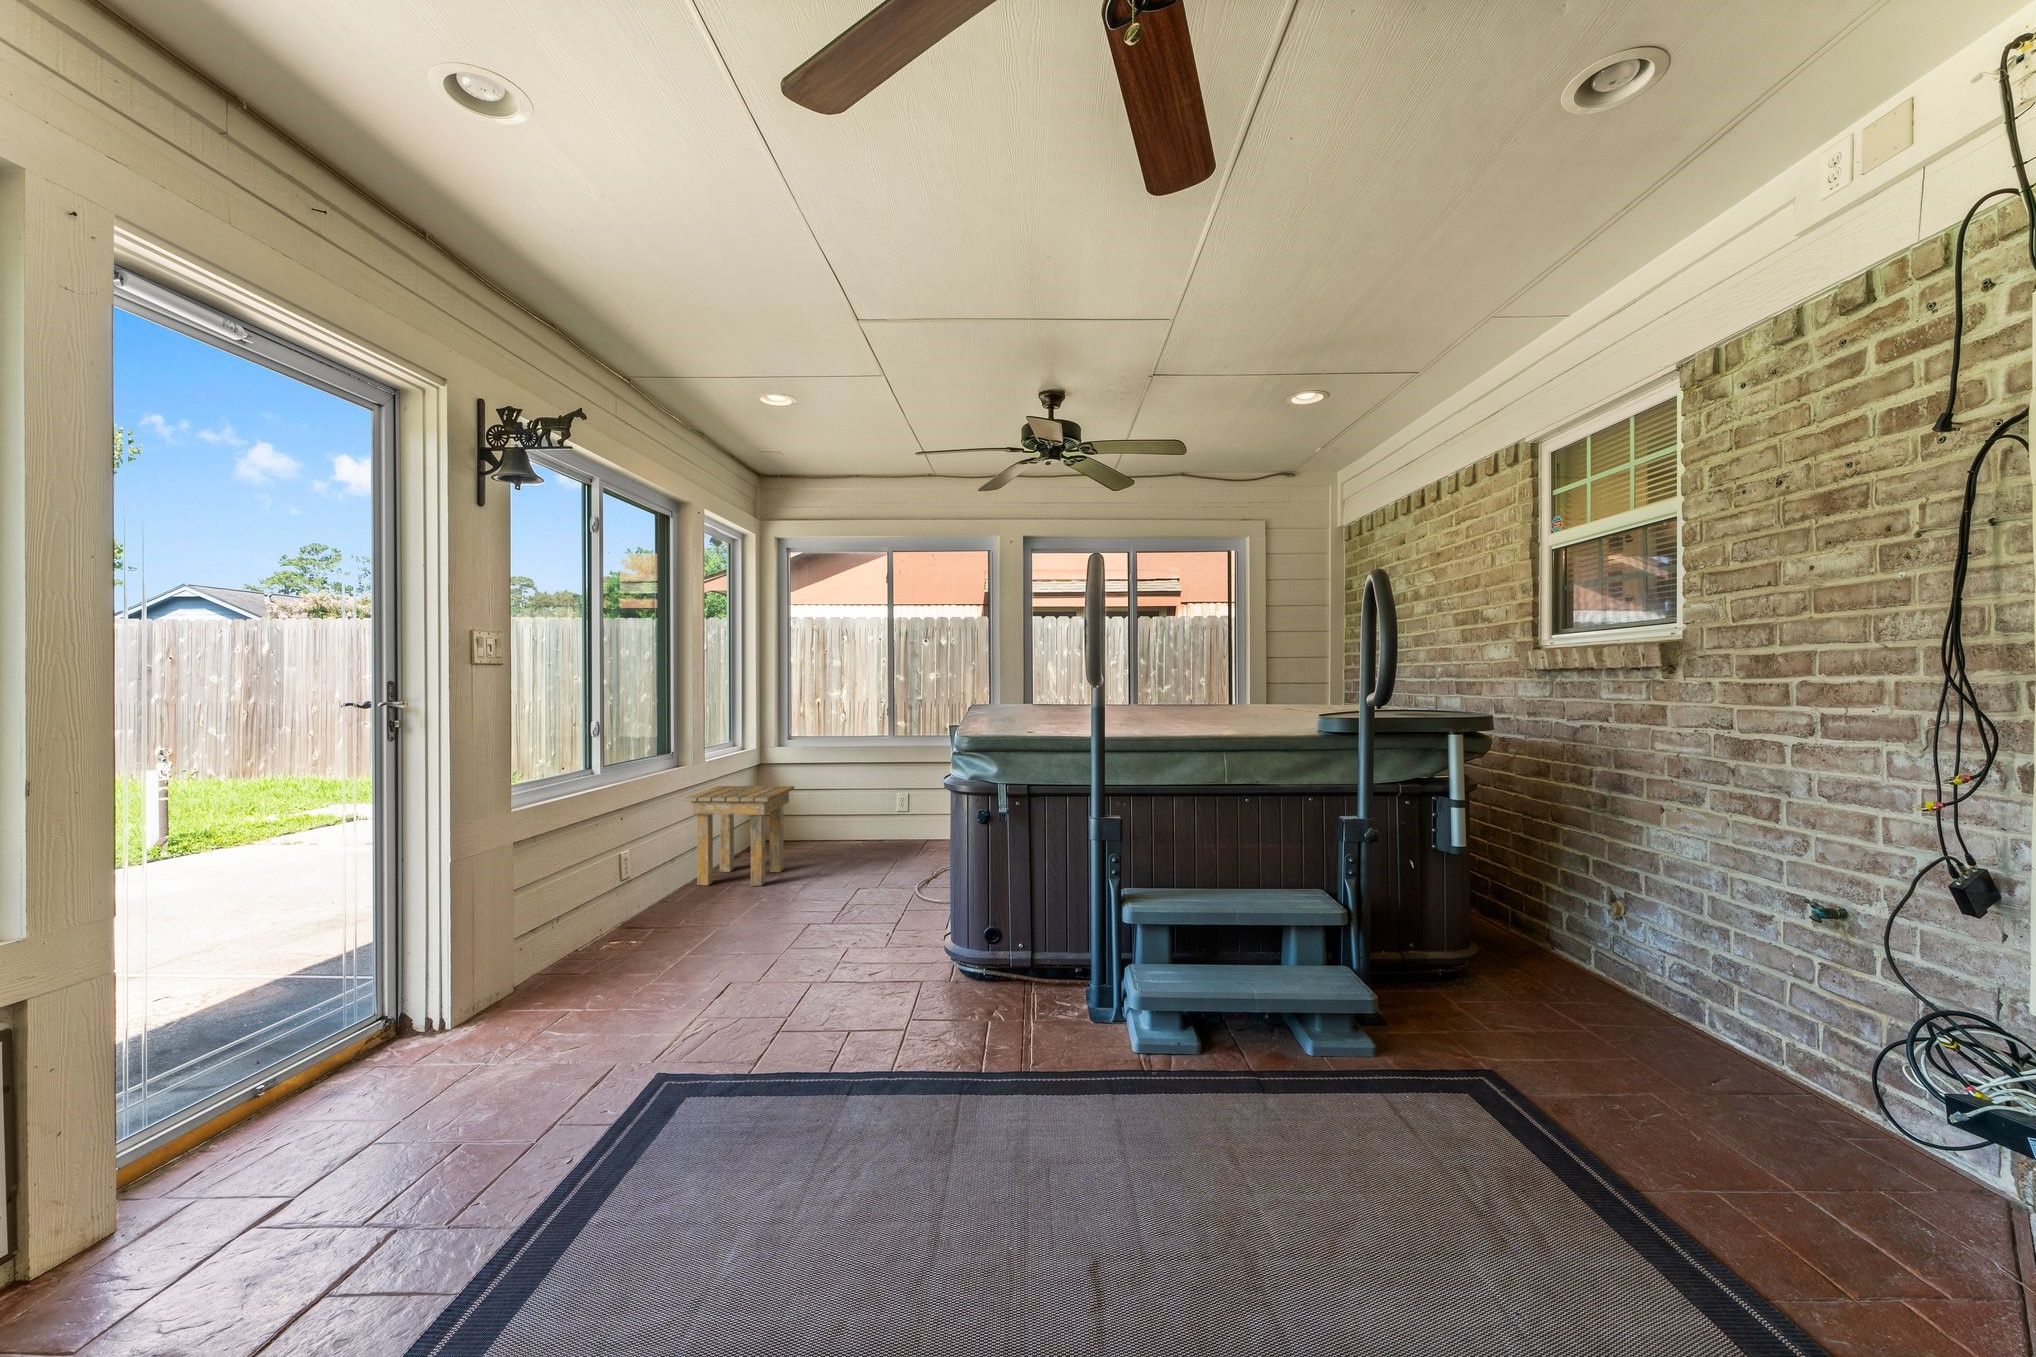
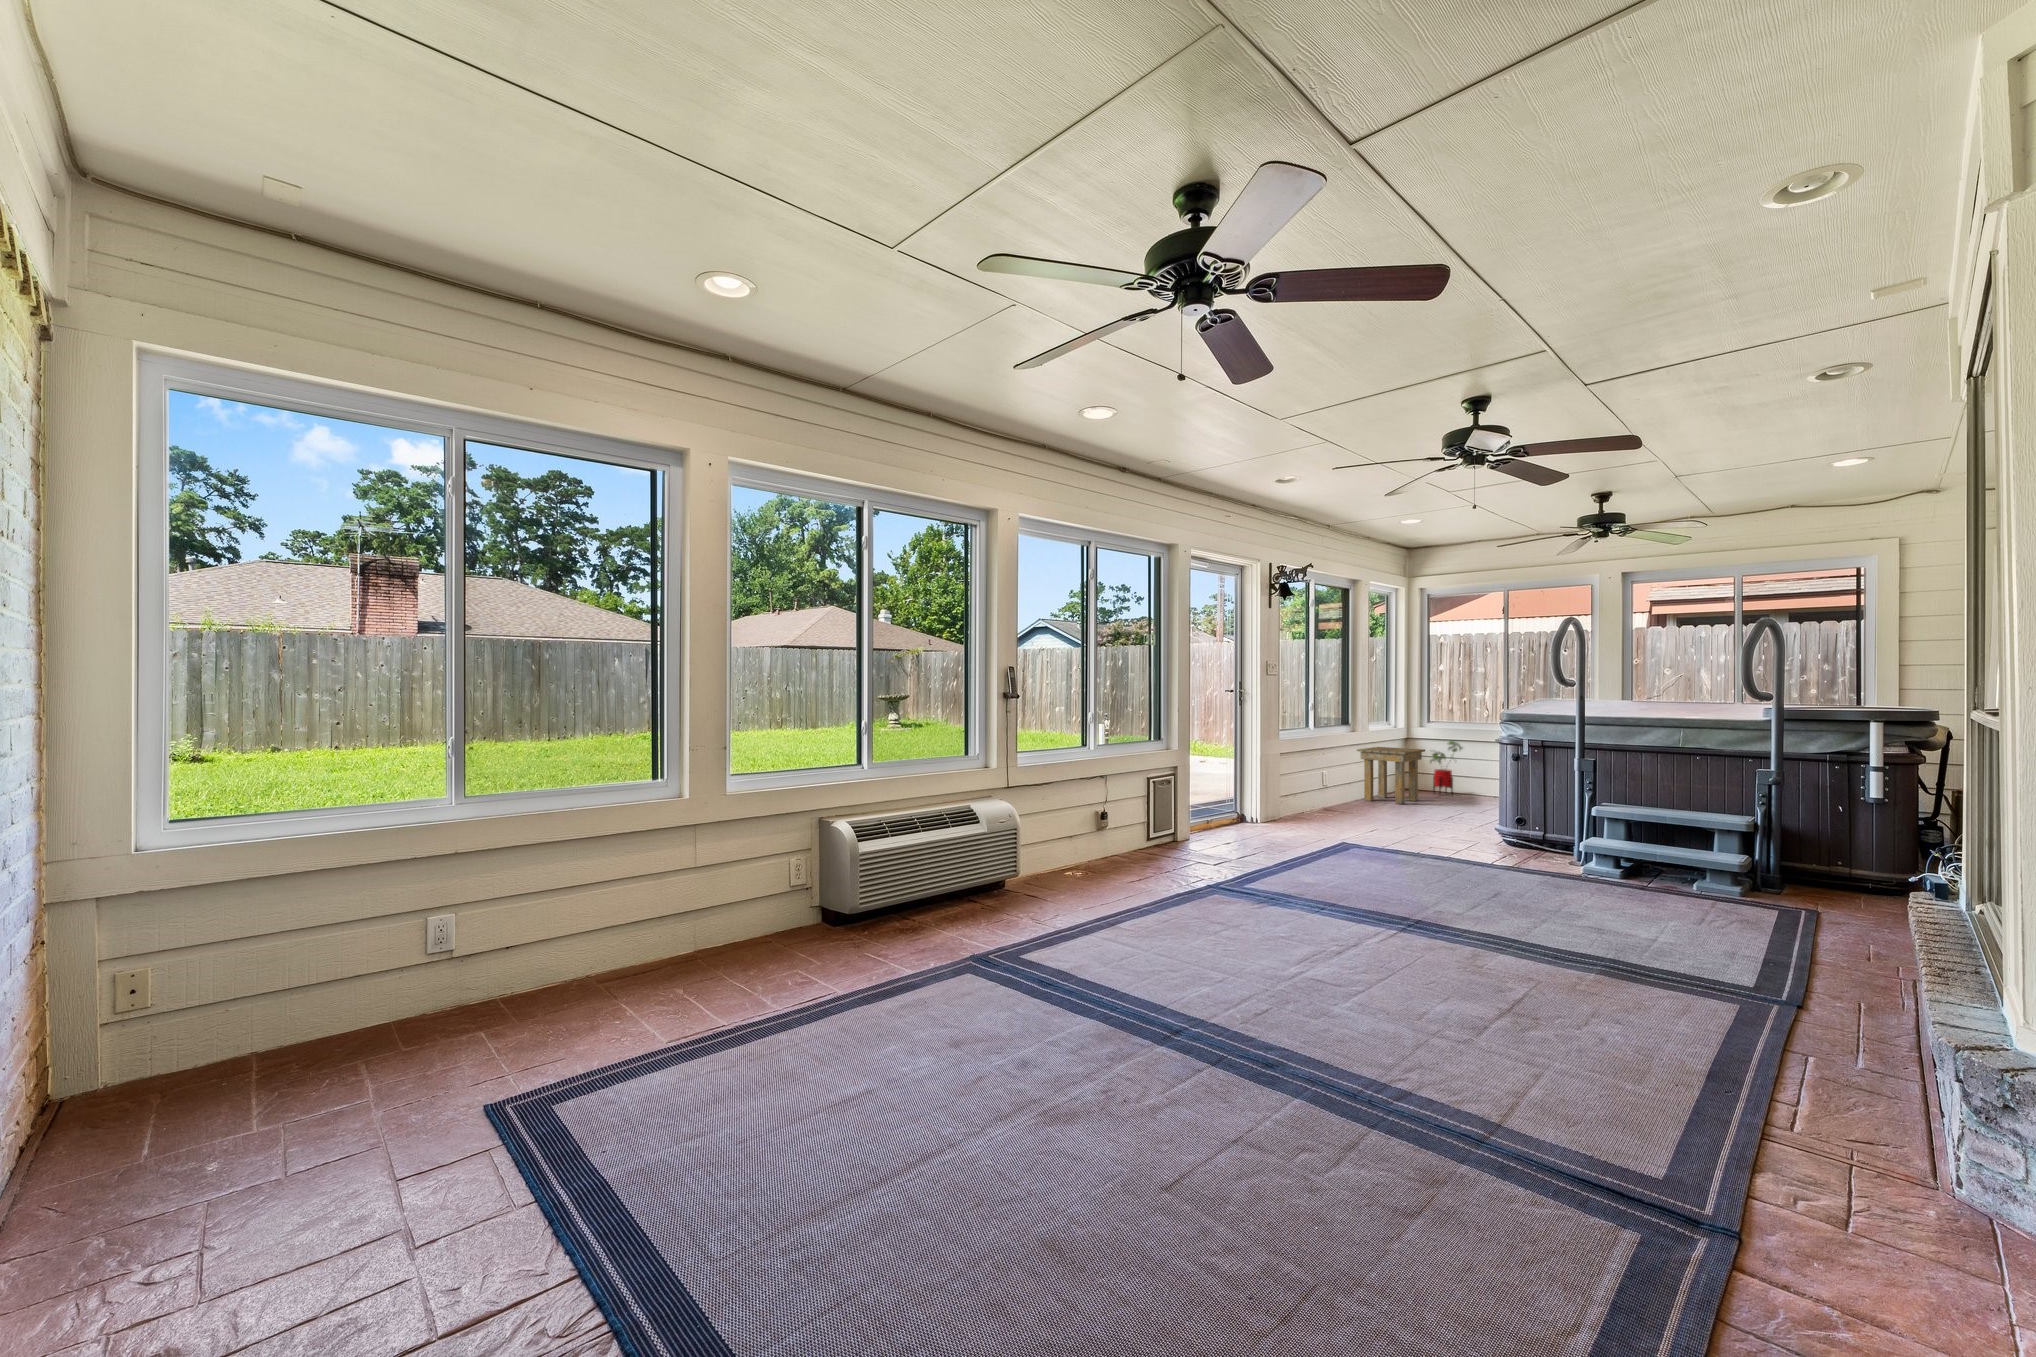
house plant: none [793,765,844,849] -> present [1430,741,1462,793]

